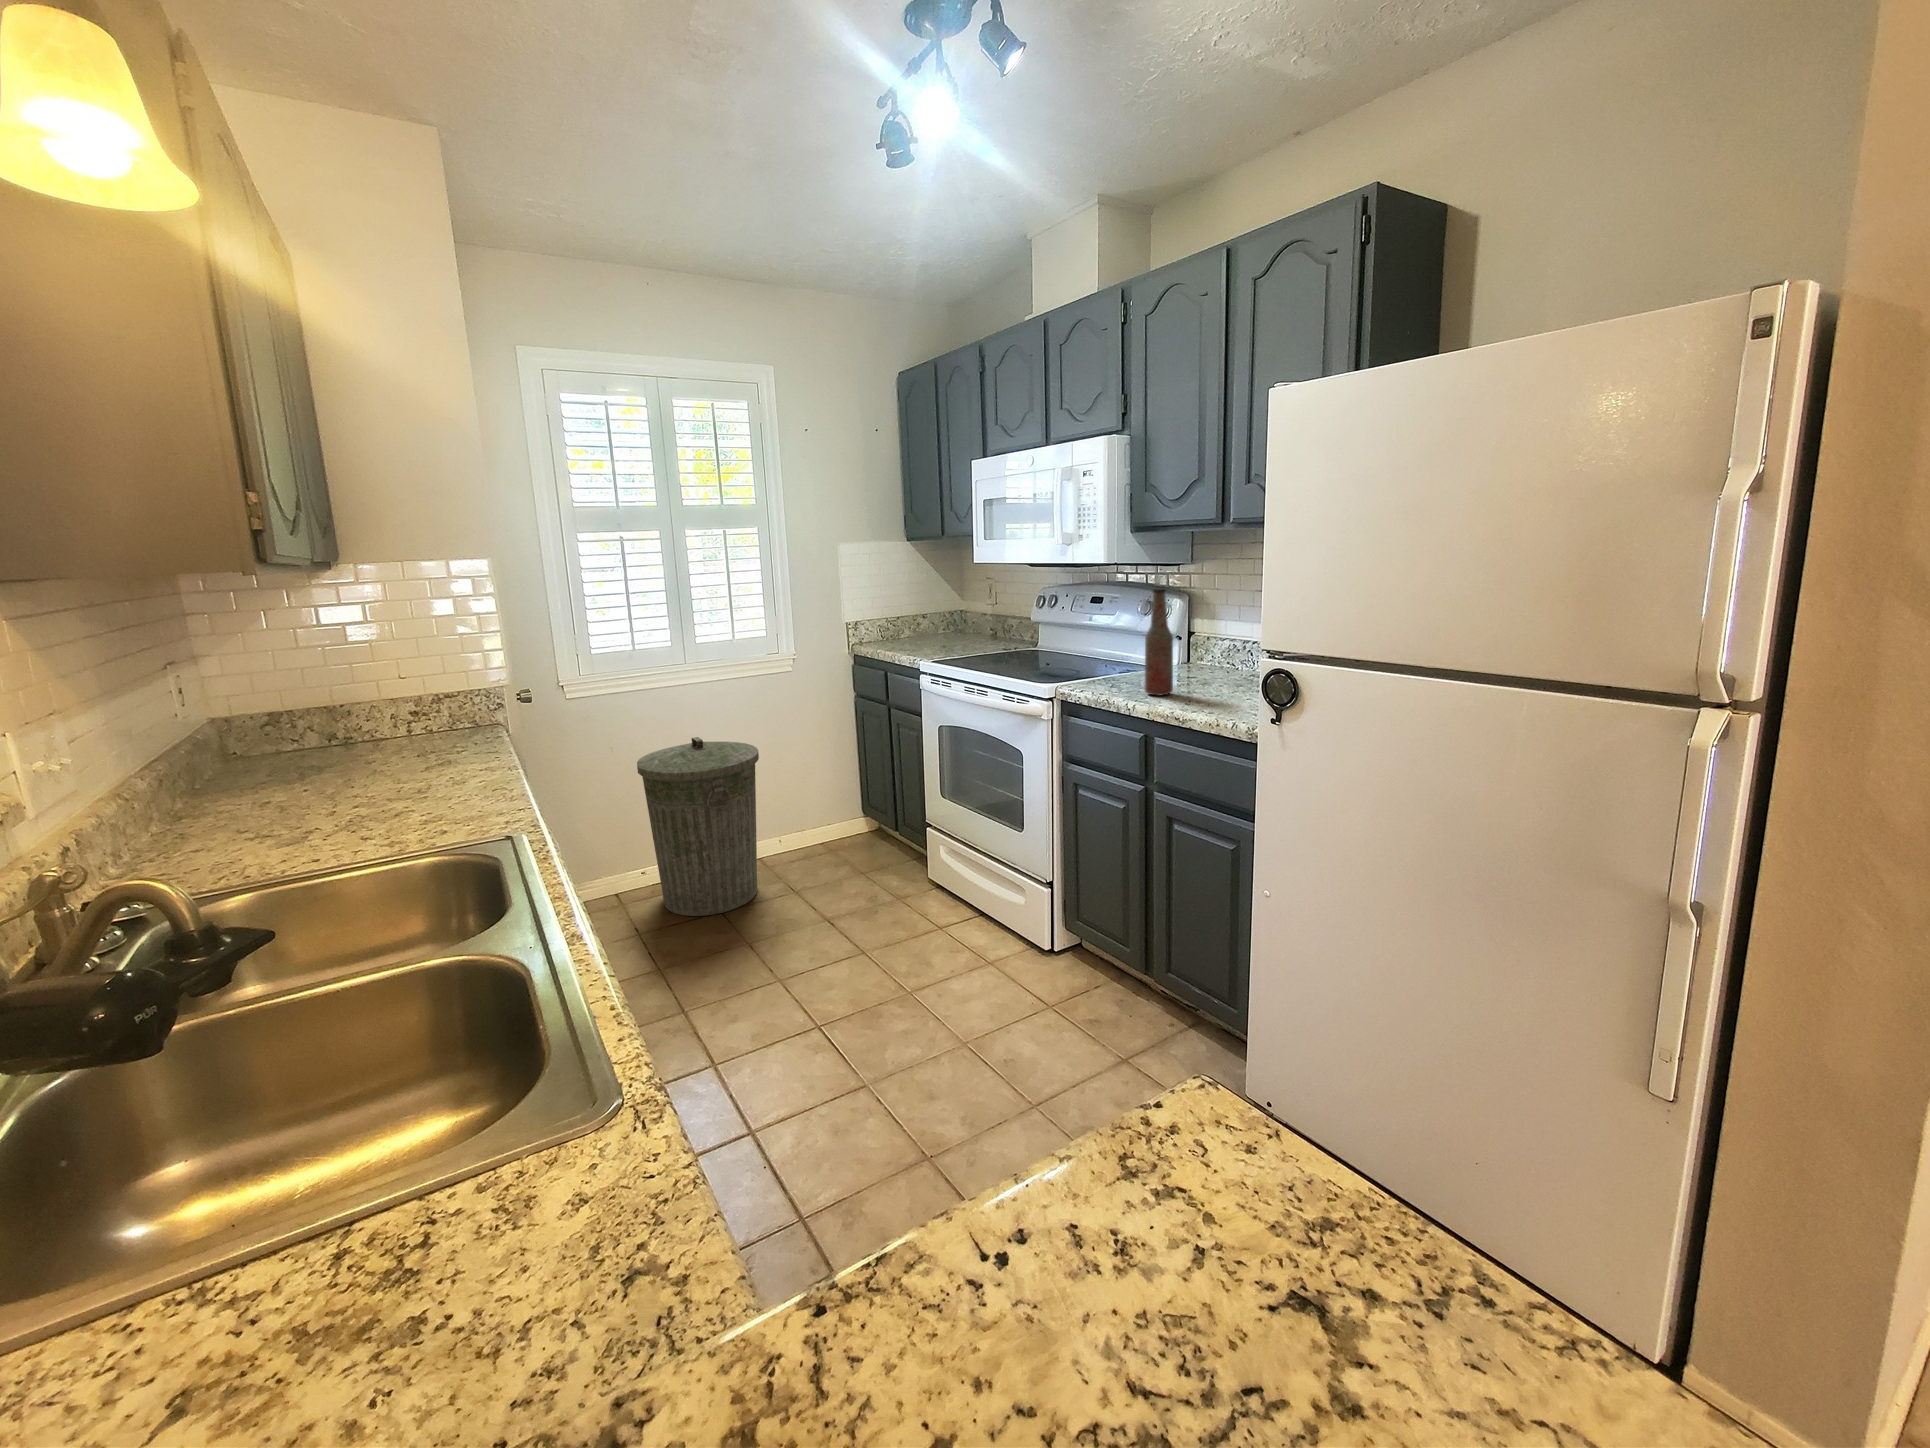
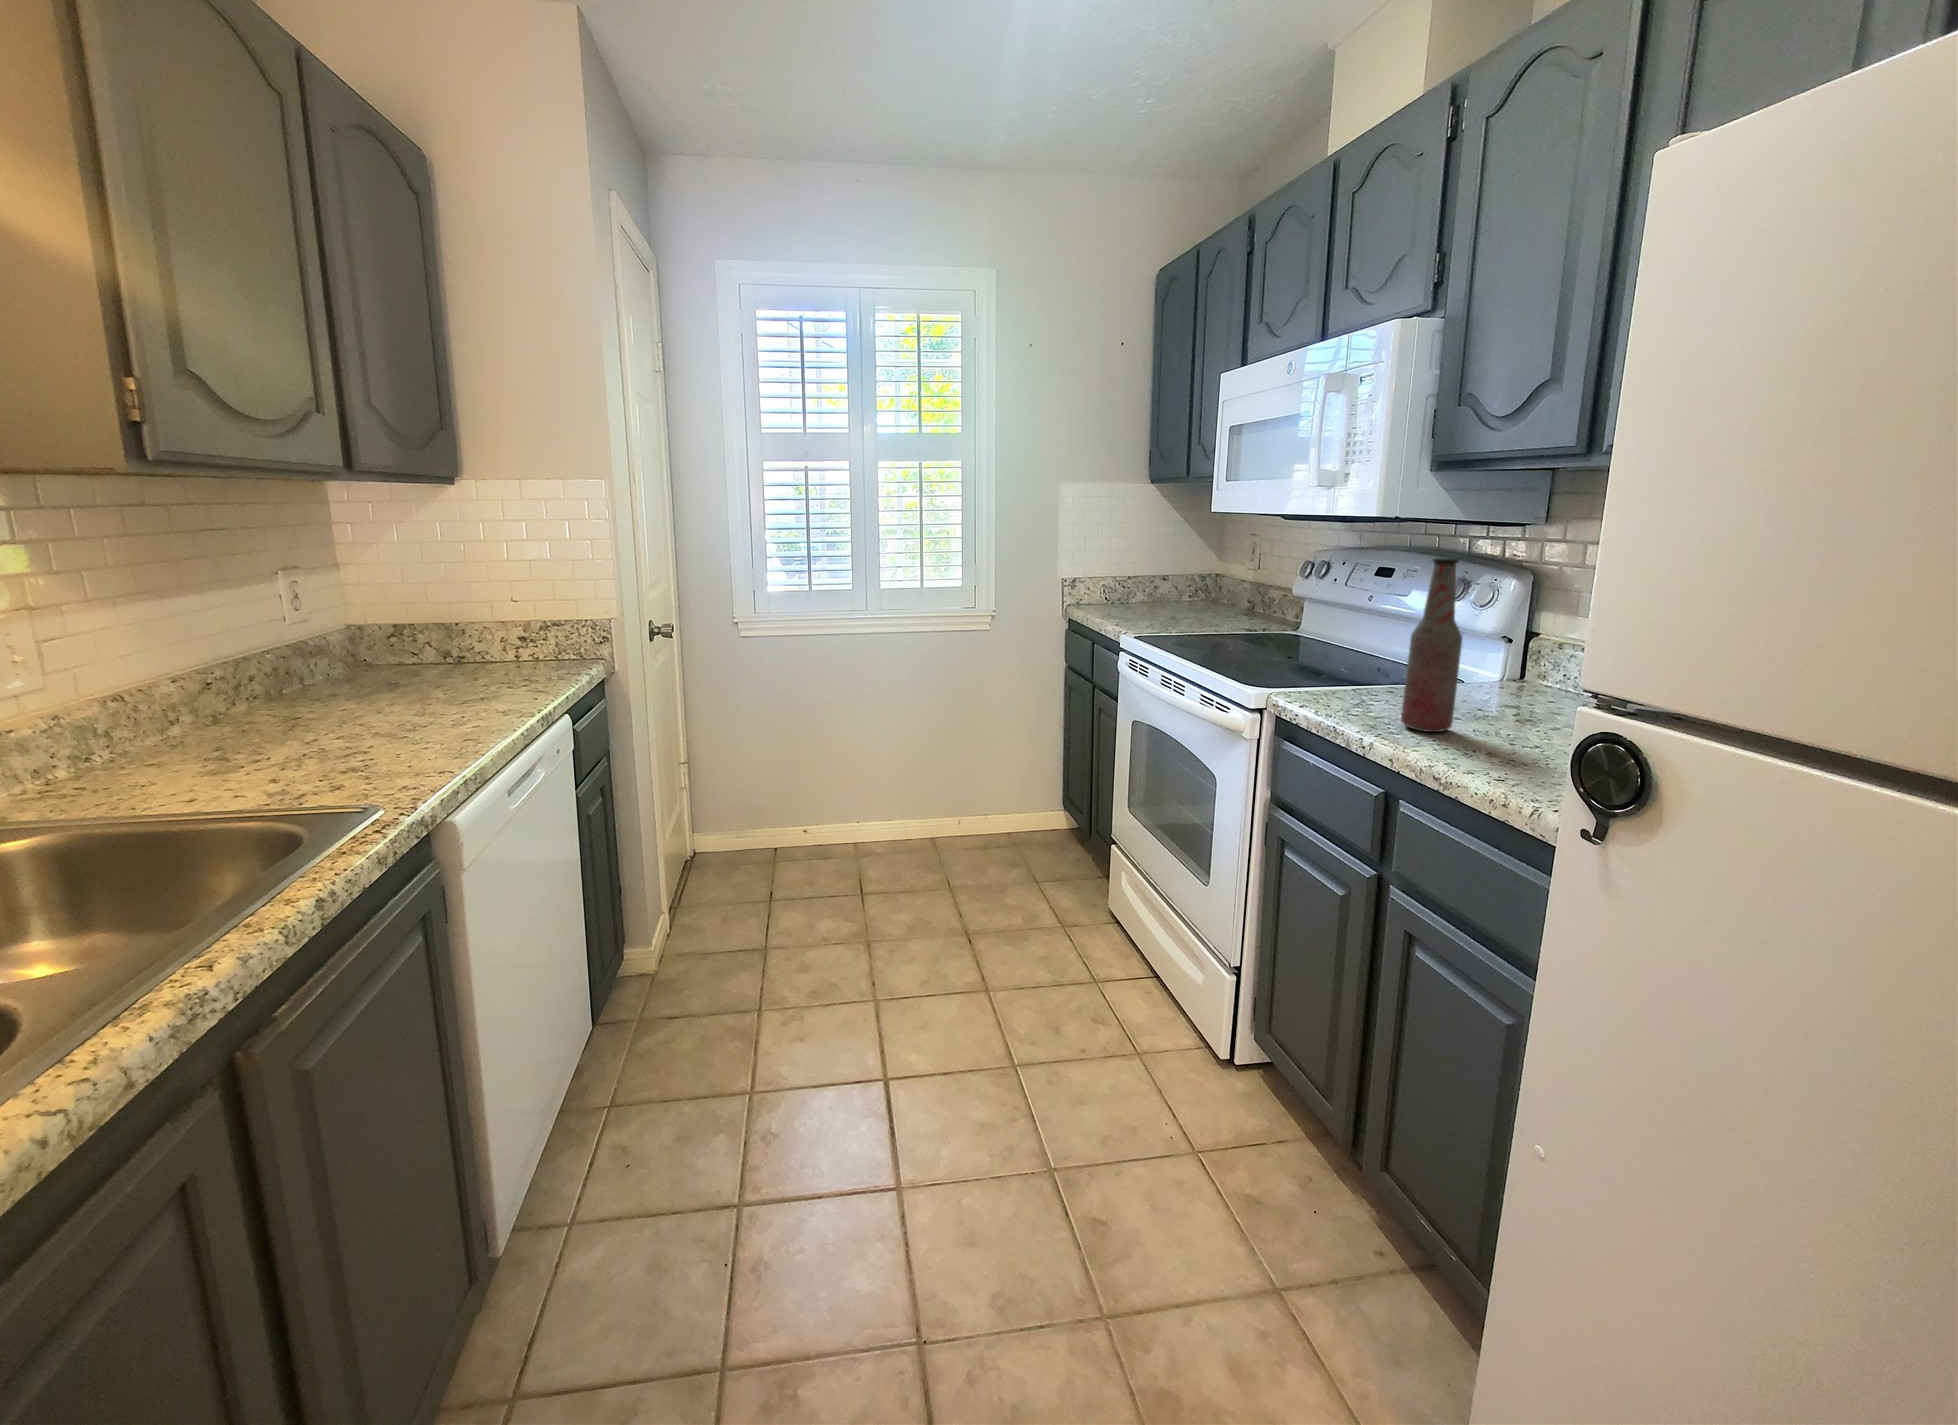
trash can: present [637,737,759,916] -> none [792,695,924,894]

